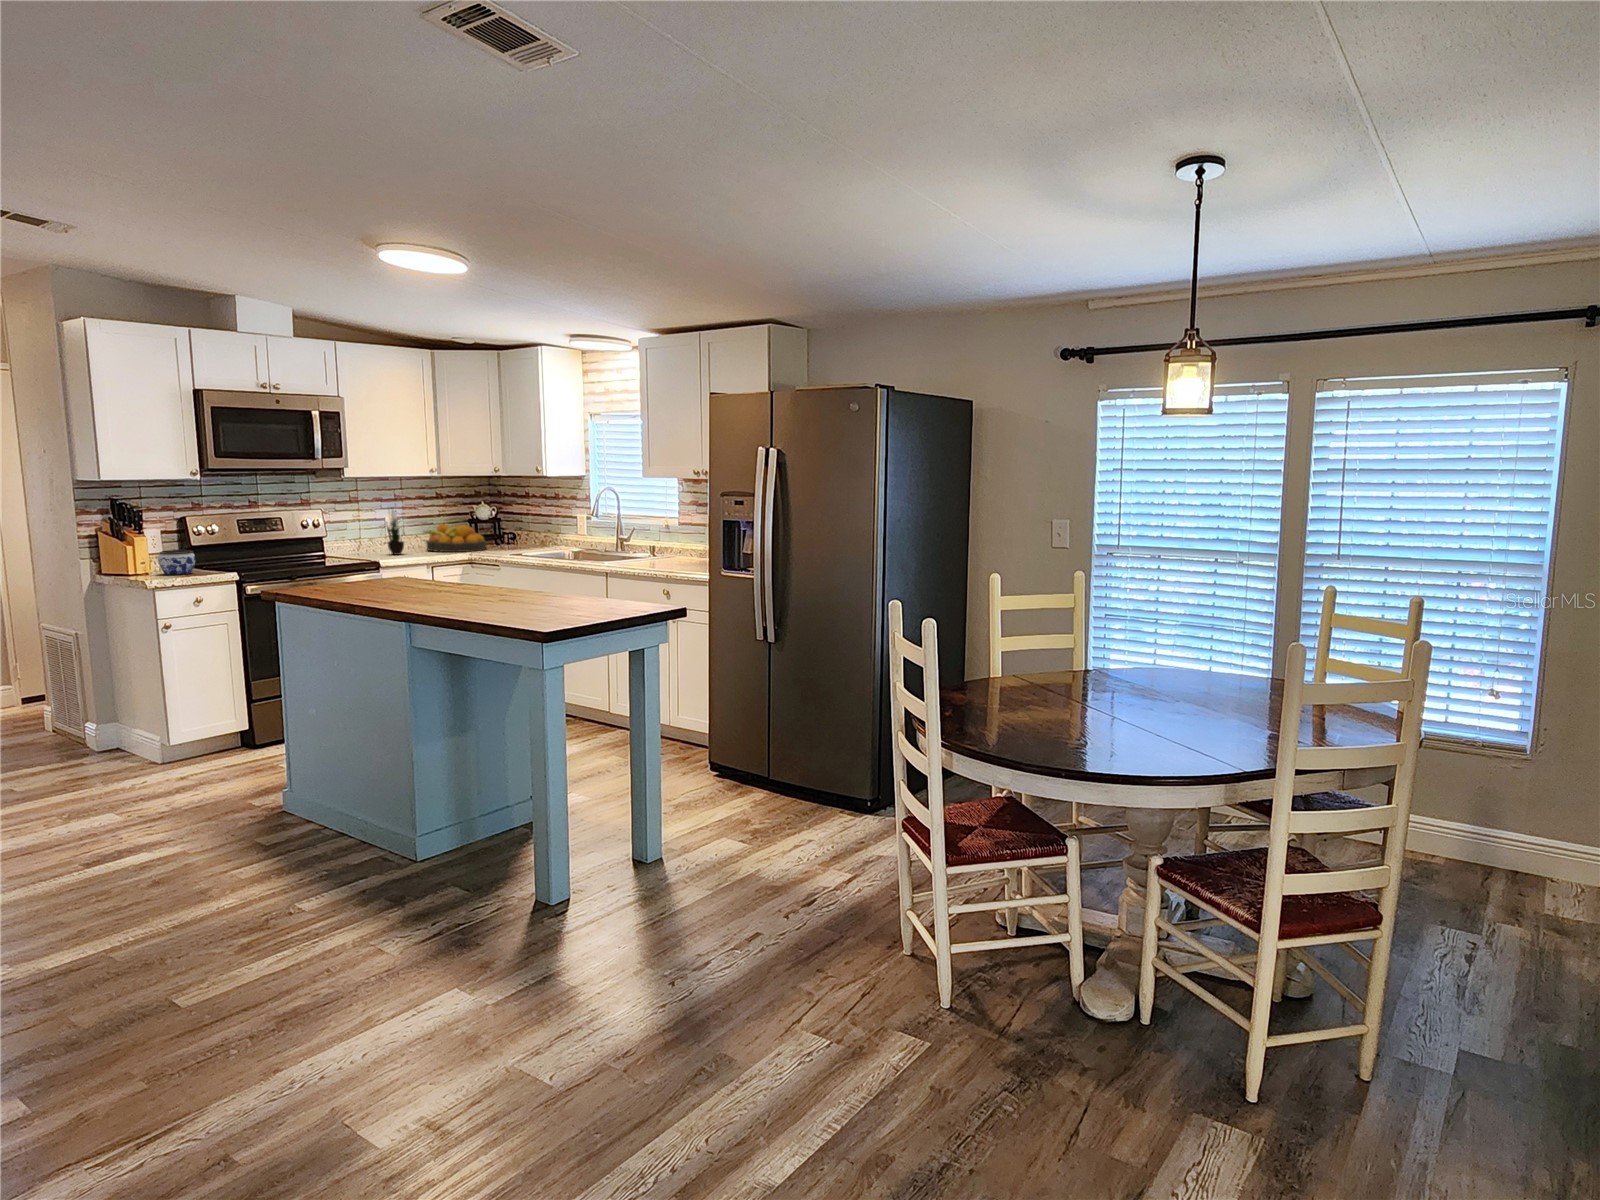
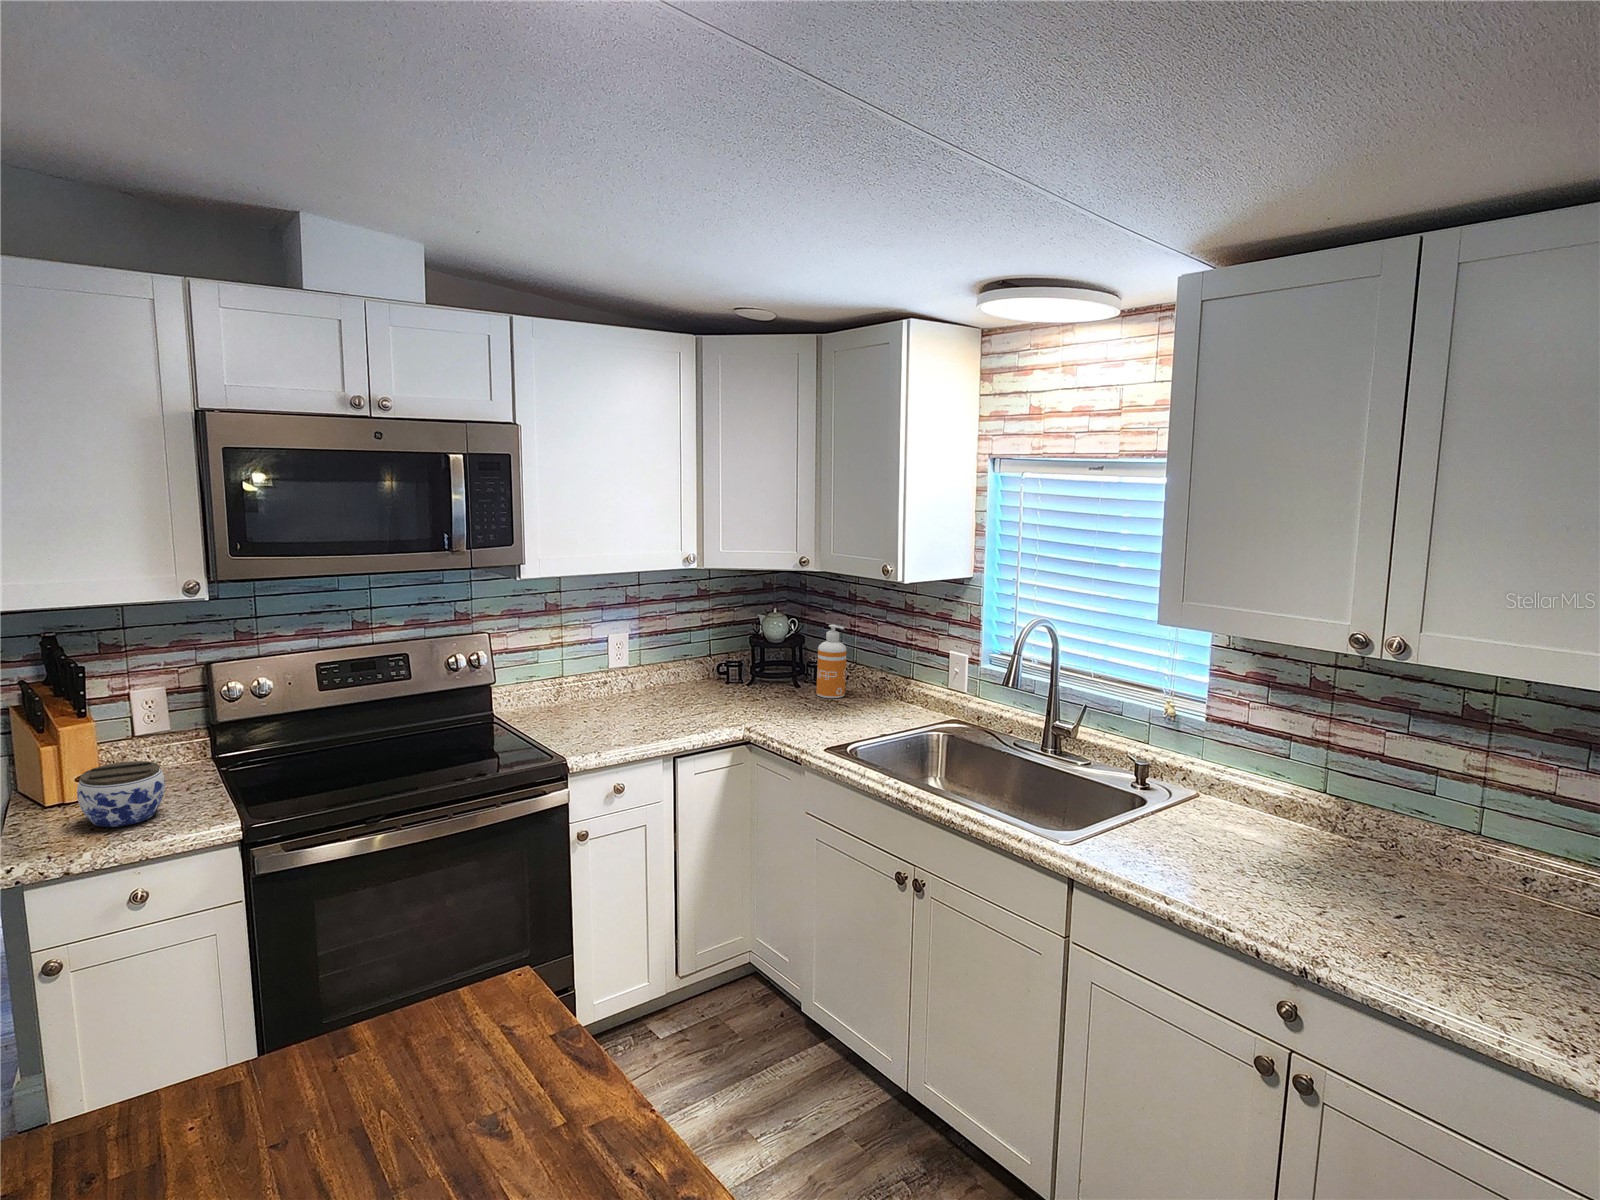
soap dispenser: none [508,507,525,546] -> present [816,625,847,698]
potted plant: present [386,511,405,555] -> none [579,611,640,727]
fruit bowl: present [426,524,486,552] -> none [670,658,779,721]

